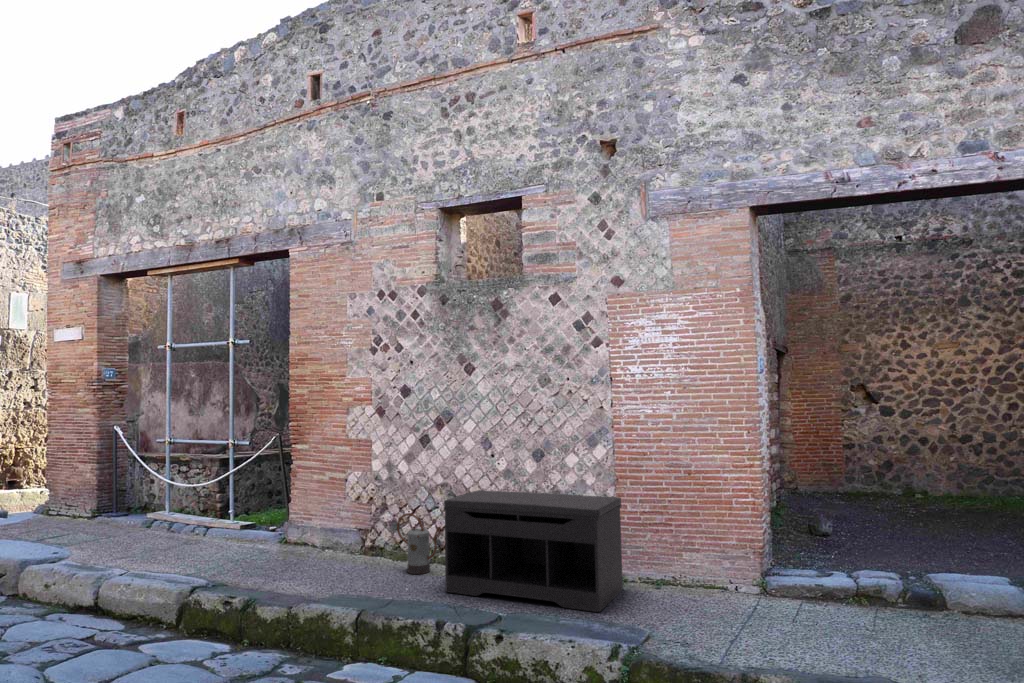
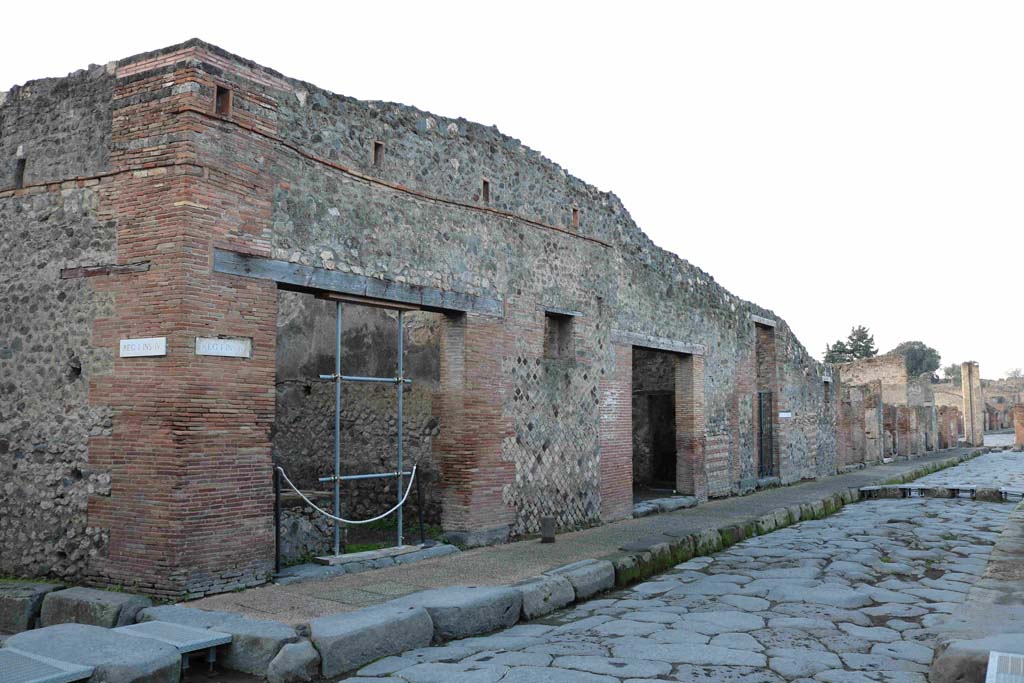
bench: present [444,490,623,612] -> none [562,481,642,539]

